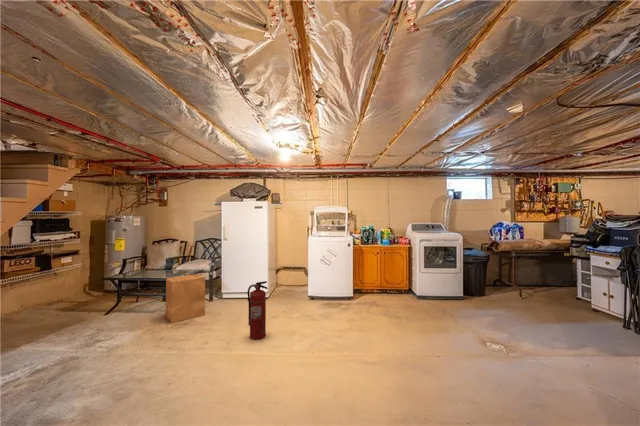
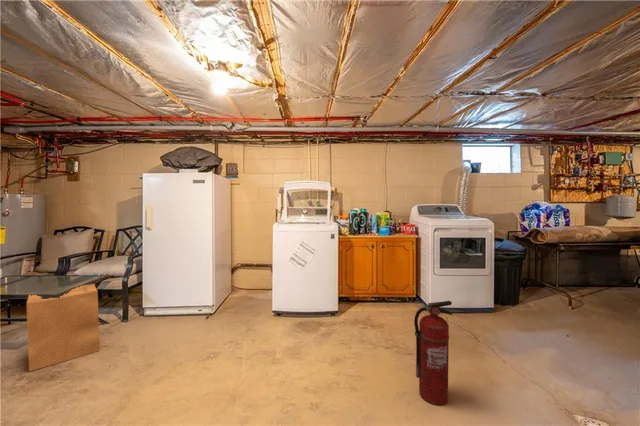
fire extinguisher: present [247,281,268,339] -> present [414,301,452,405]

